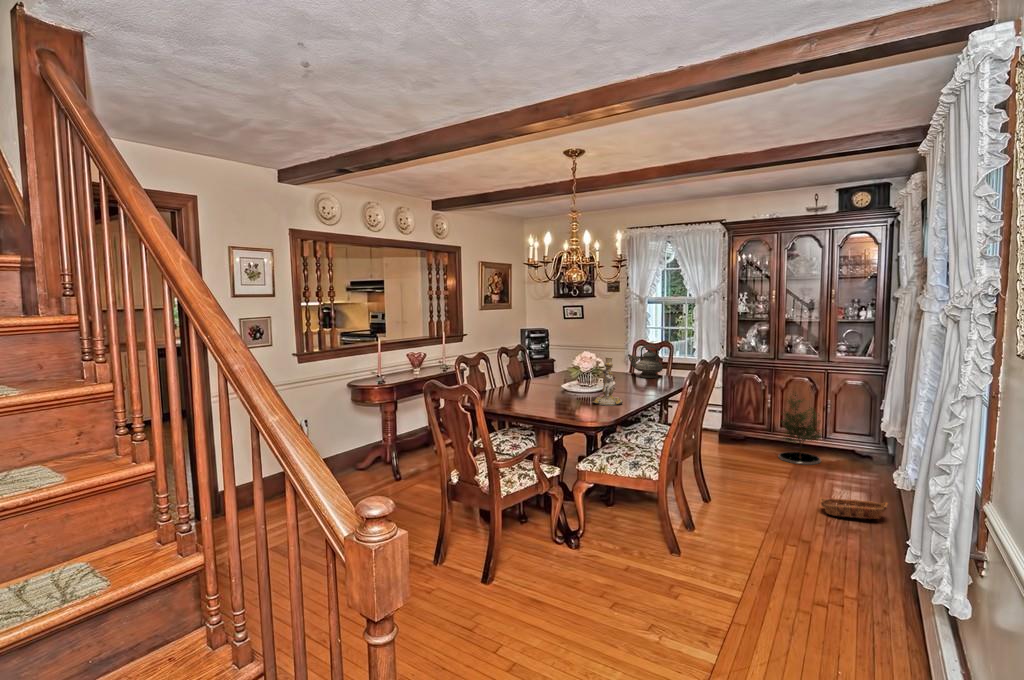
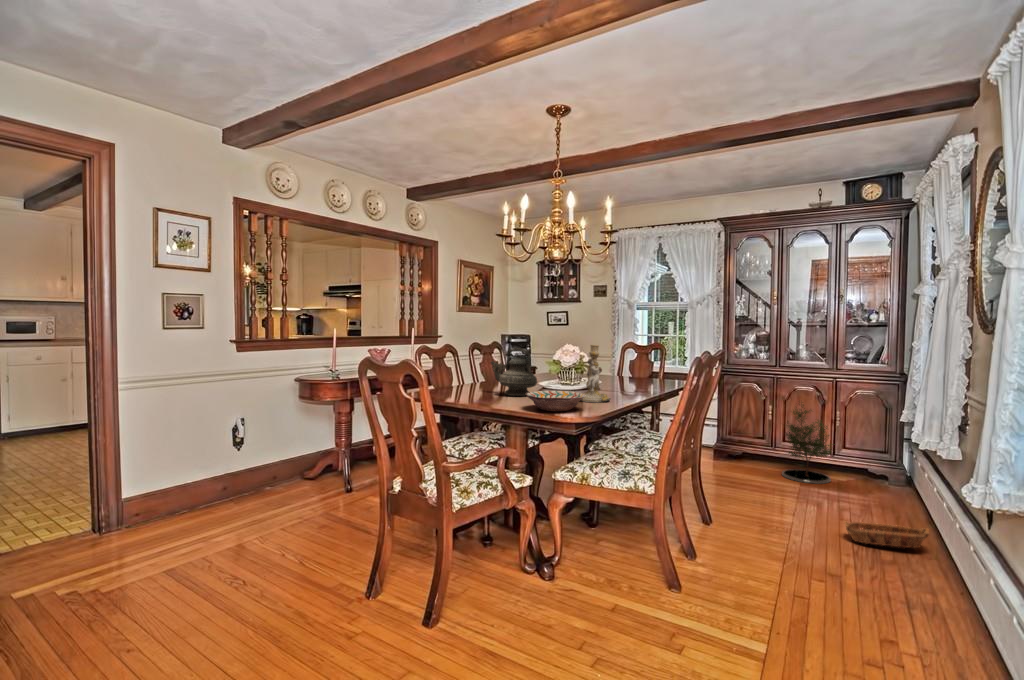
teapot: present [628,345,663,378] -> present [491,348,537,396]
decorative bowl: none [554,398,602,416] -> present [526,391,585,411]

